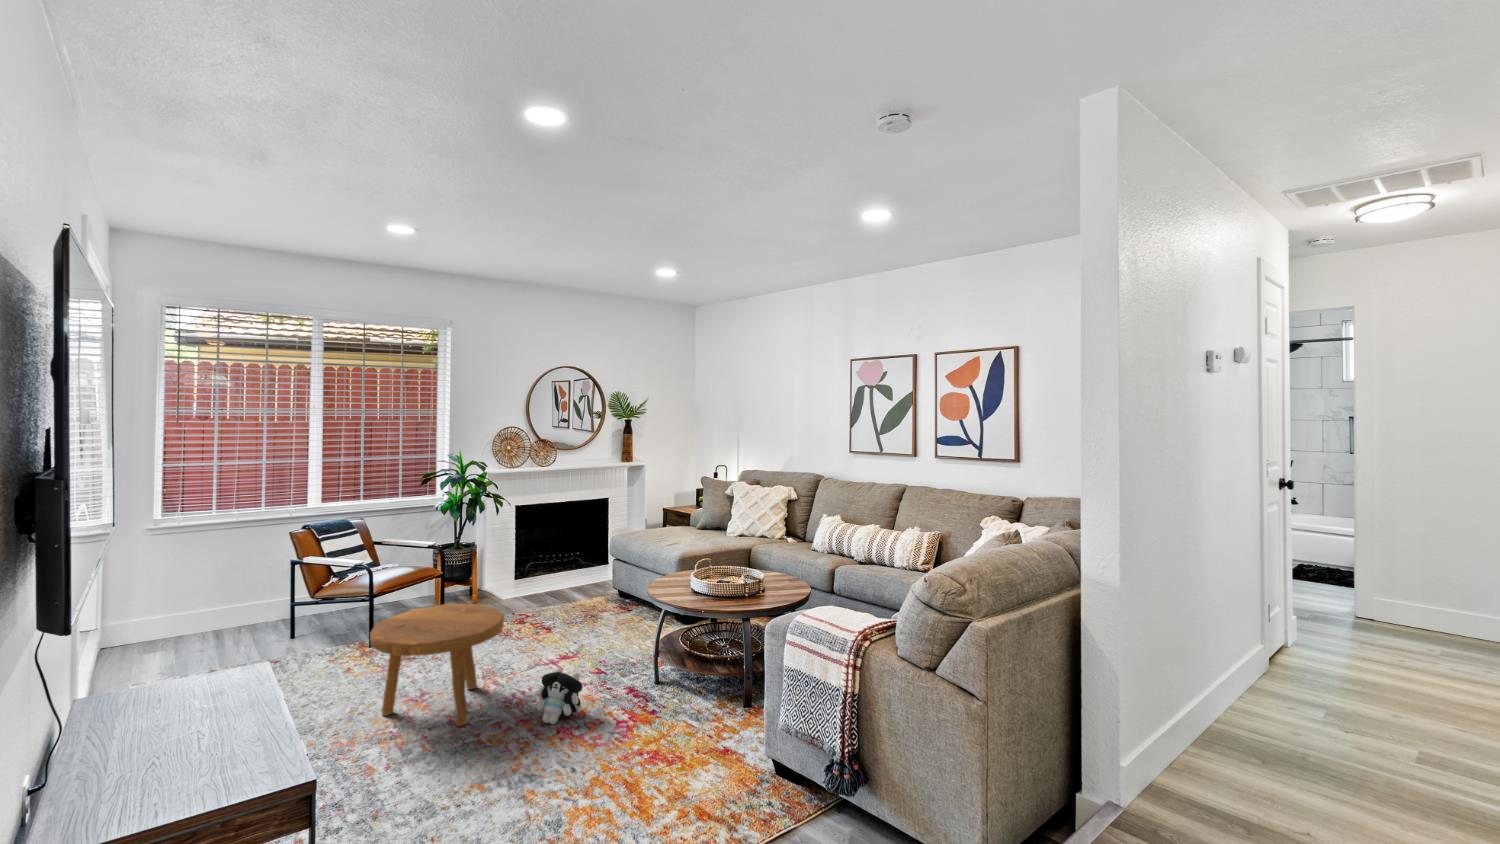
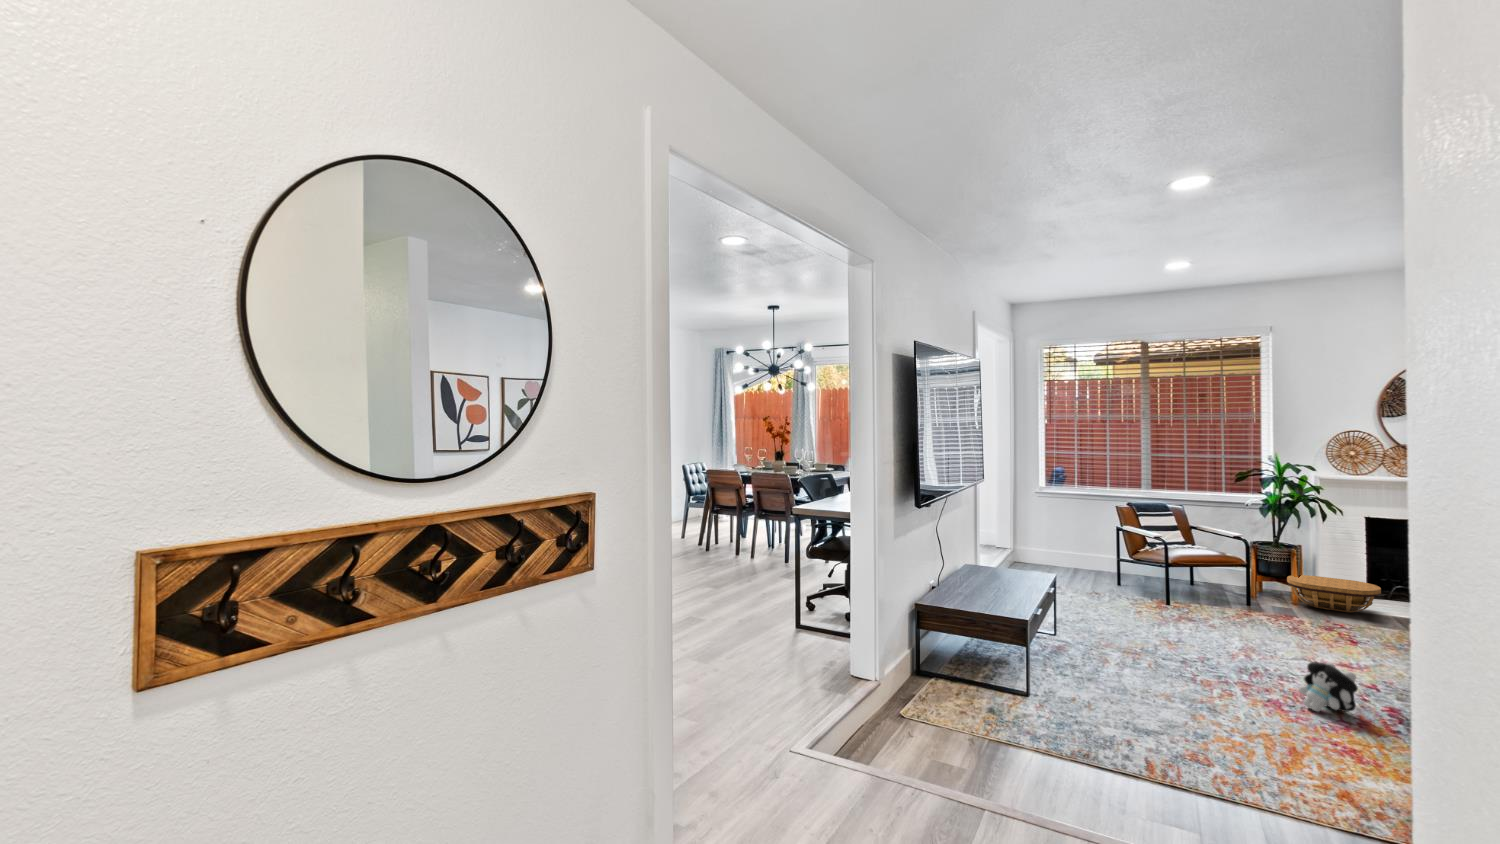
basket: none [470,567,541,601] -> present [1287,575,1381,612]
footstool: present [370,604,504,726] -> none [1147,575,1277,679]

